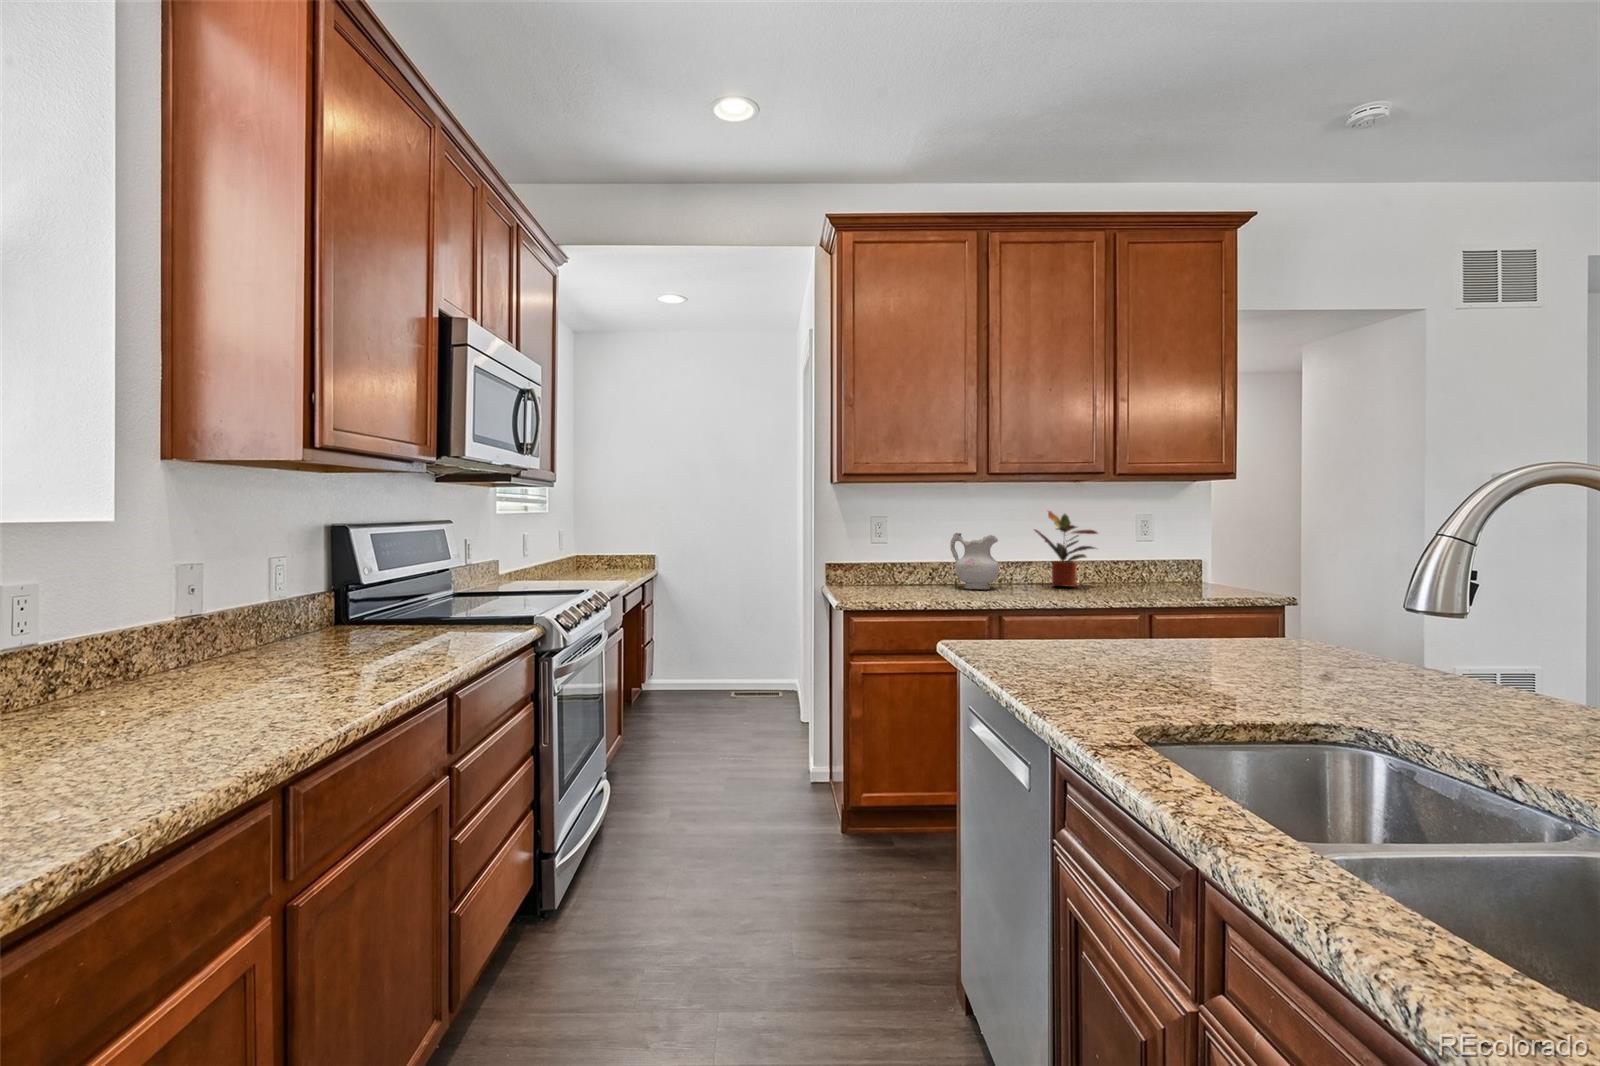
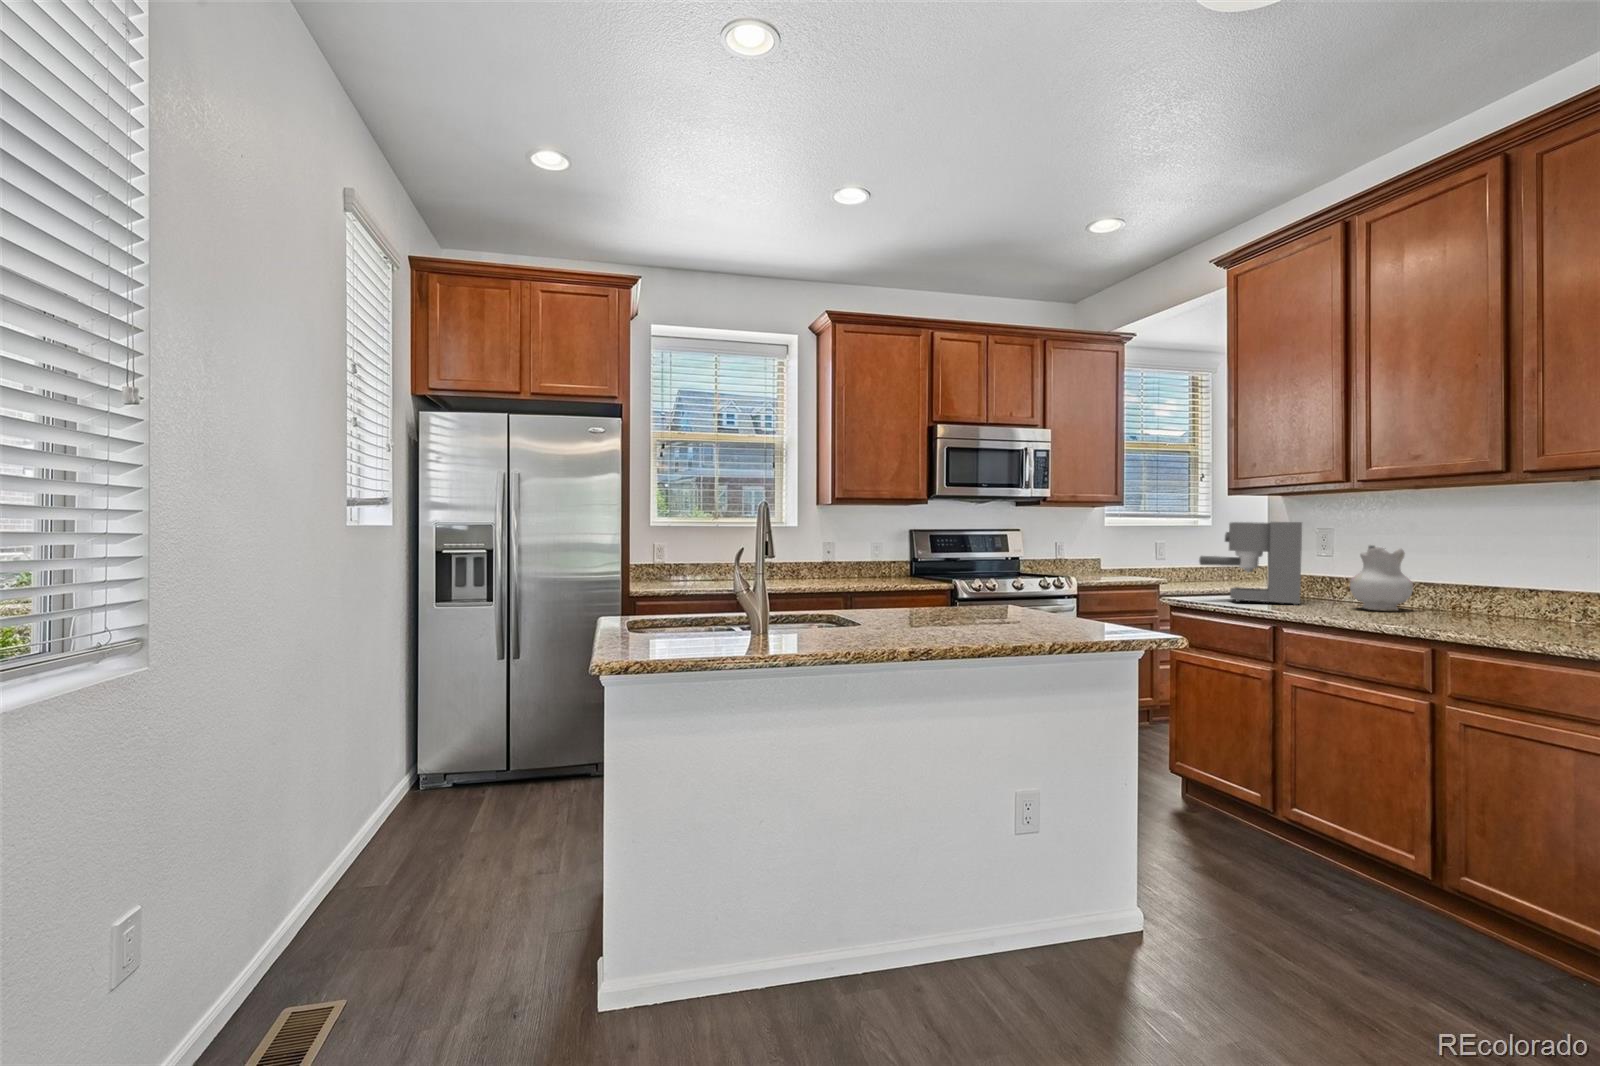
potted plant: present [1035,511,1097,587] -> none [1436,516,1550,622]
coffee maker: none [847,513,927,597] -> present [1199,522,1302,605]

